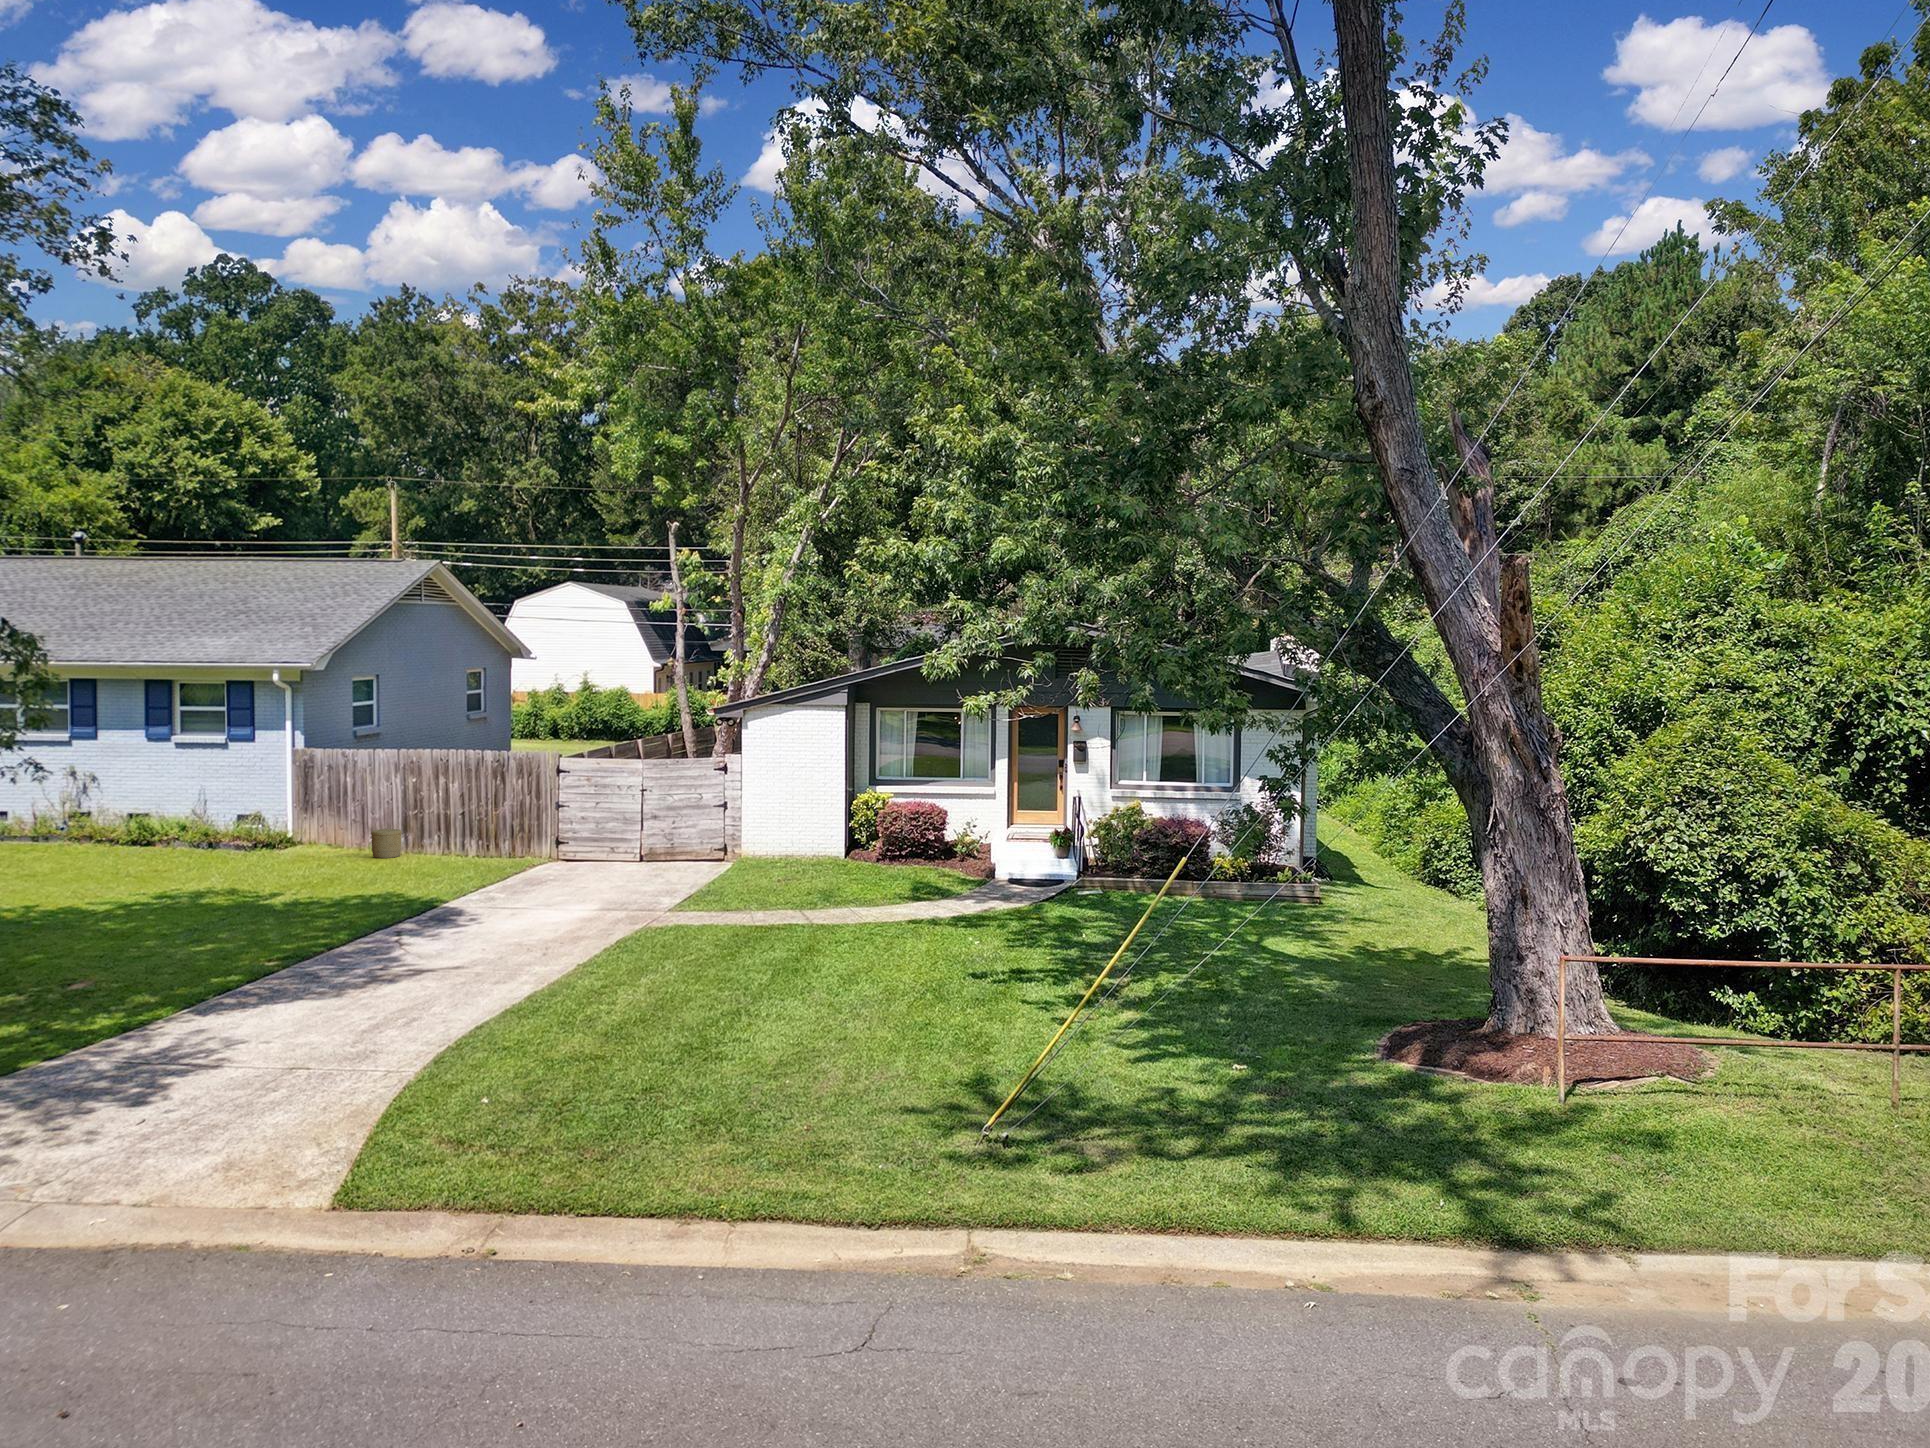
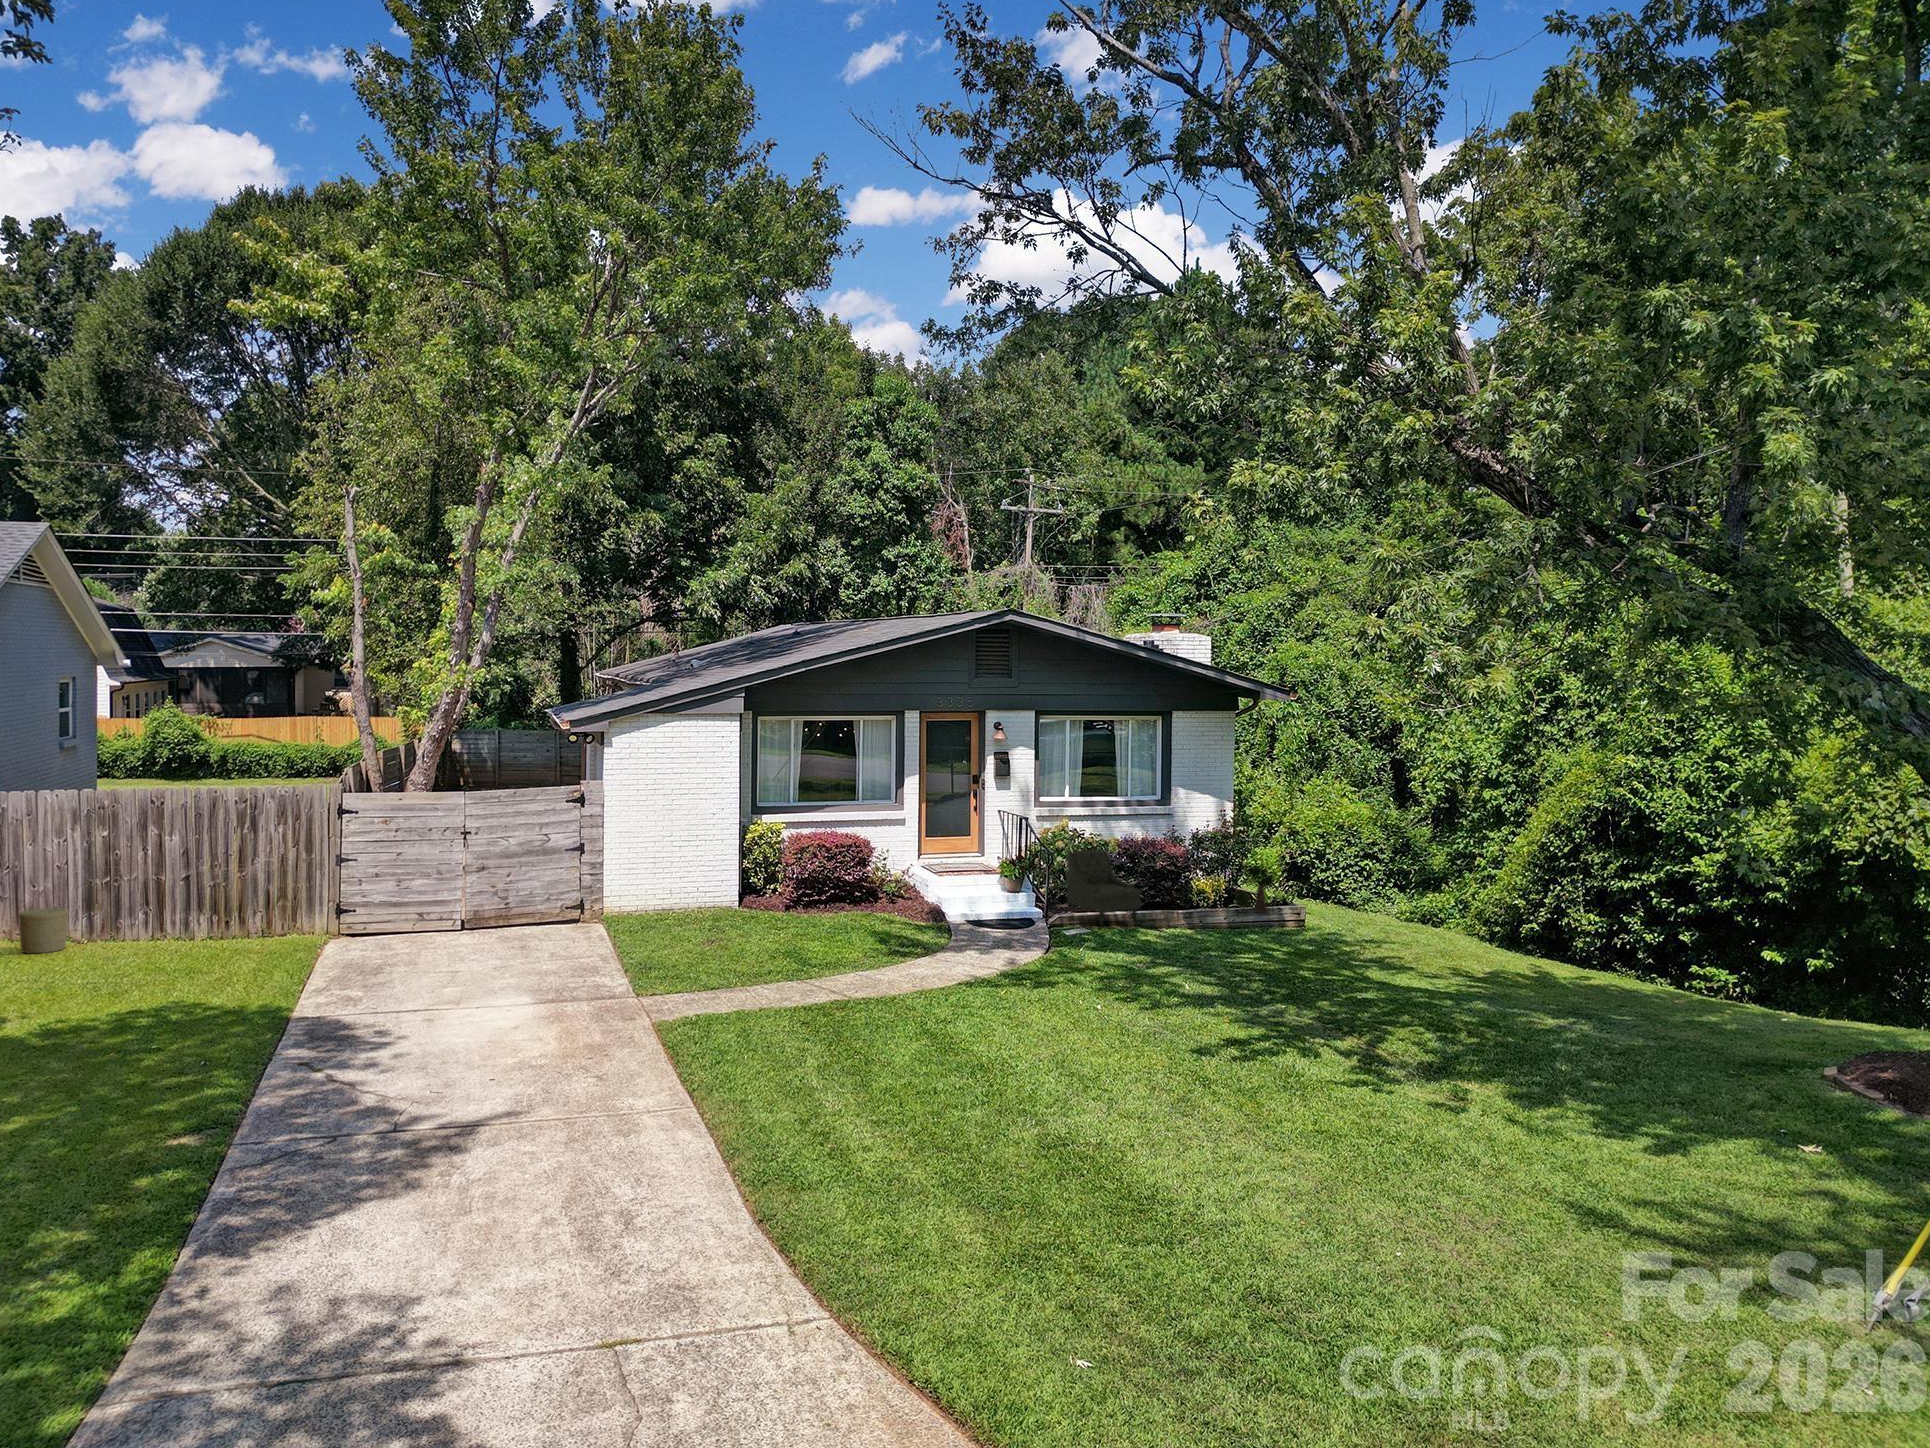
chair: none [1100,827,1152,894] -> present [1067,850,1141,927]
potted plant: none [1264,848,1304,894] -> present [1235,865,1274,913]

